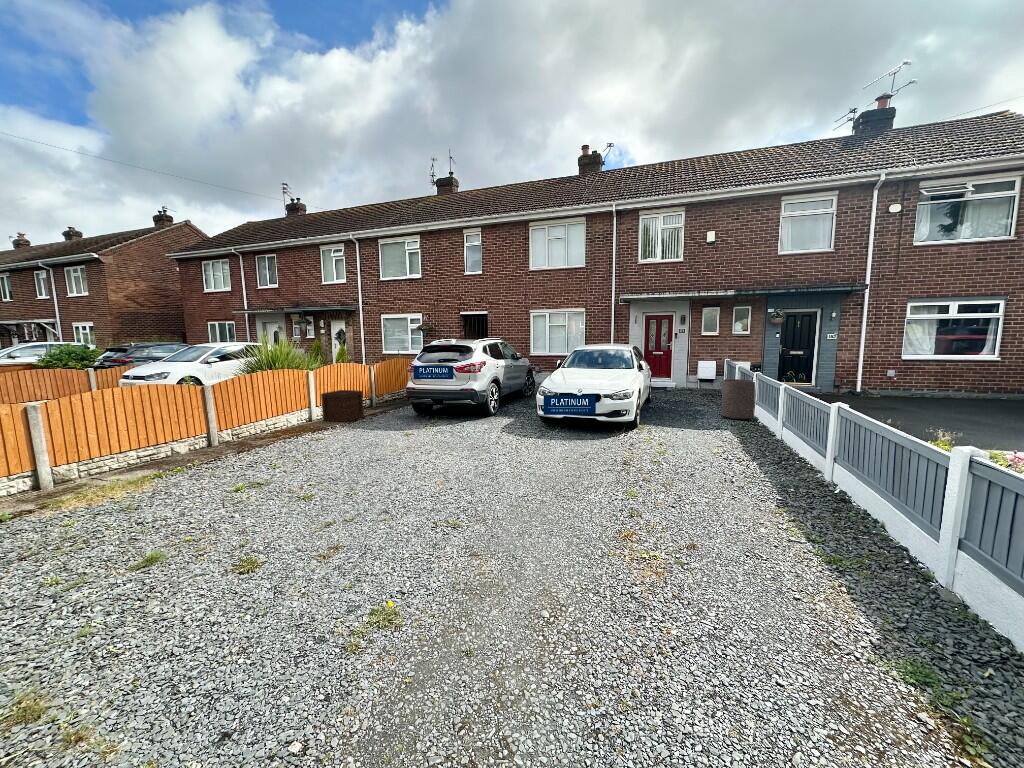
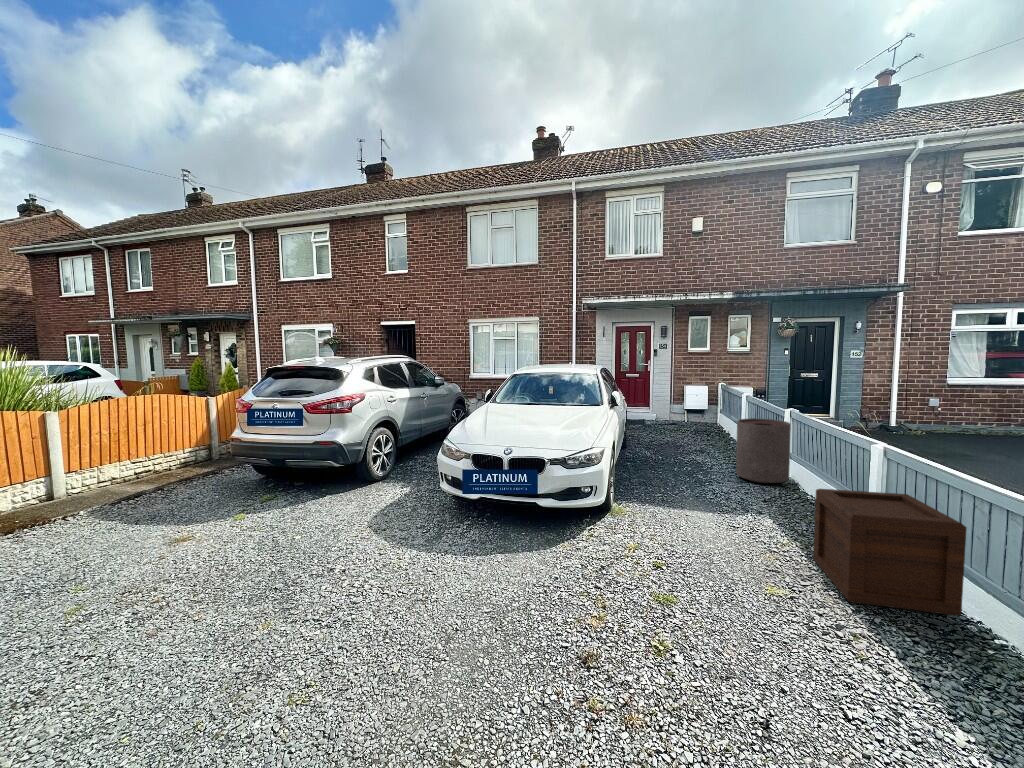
wooden crate: present [321,390,364,422] -> present [813,489,967,616]

